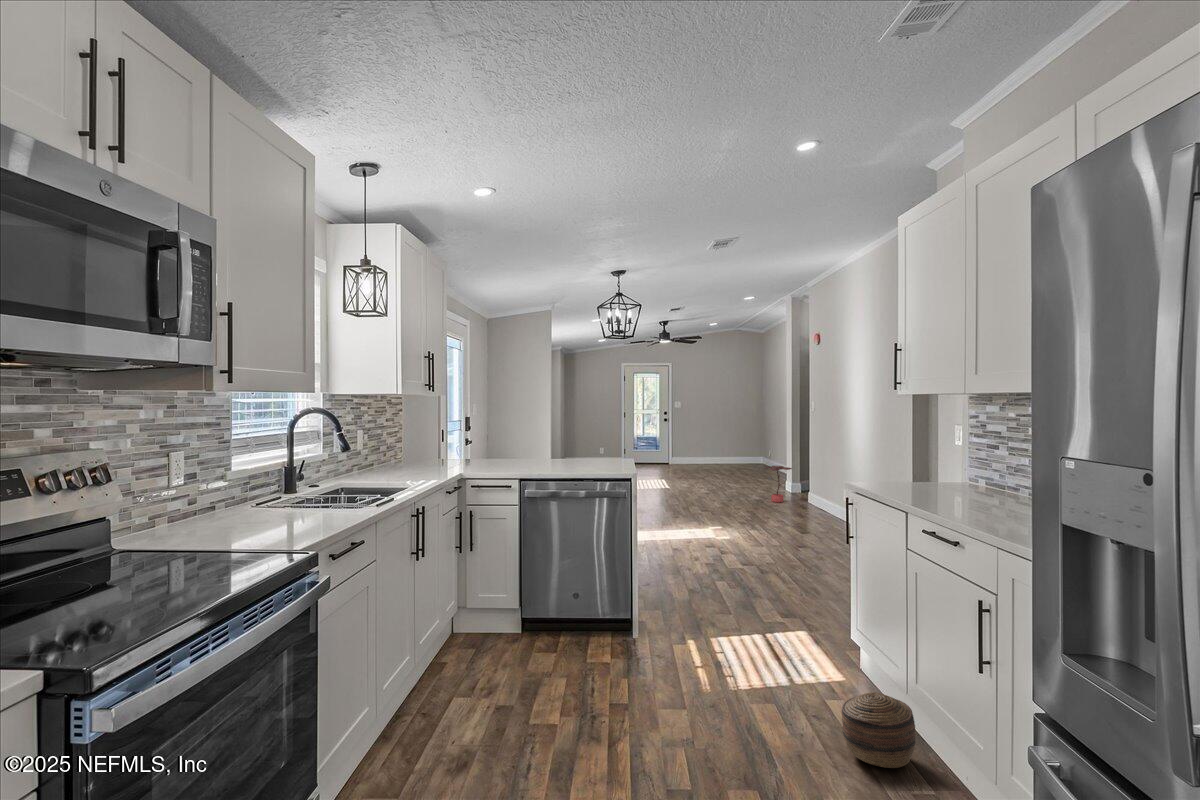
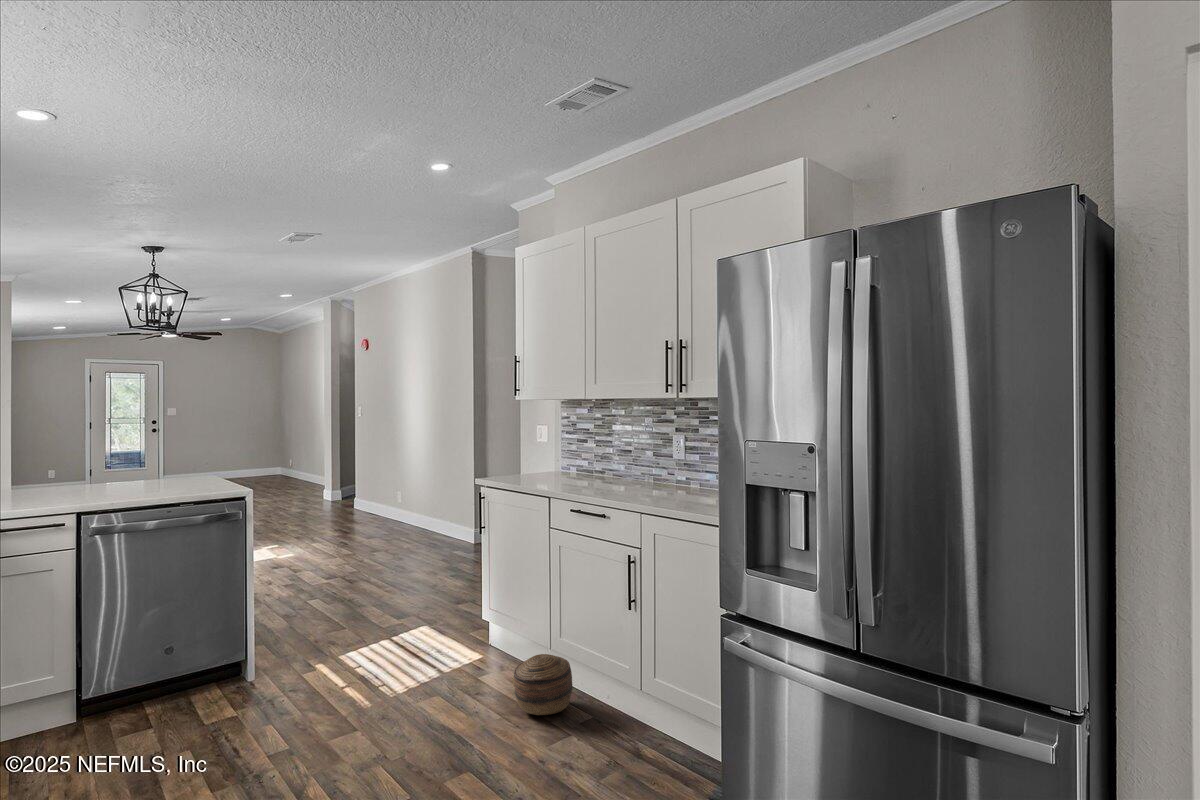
potted plant: present [764,466,792,502] -> none [306,474,337,513]

